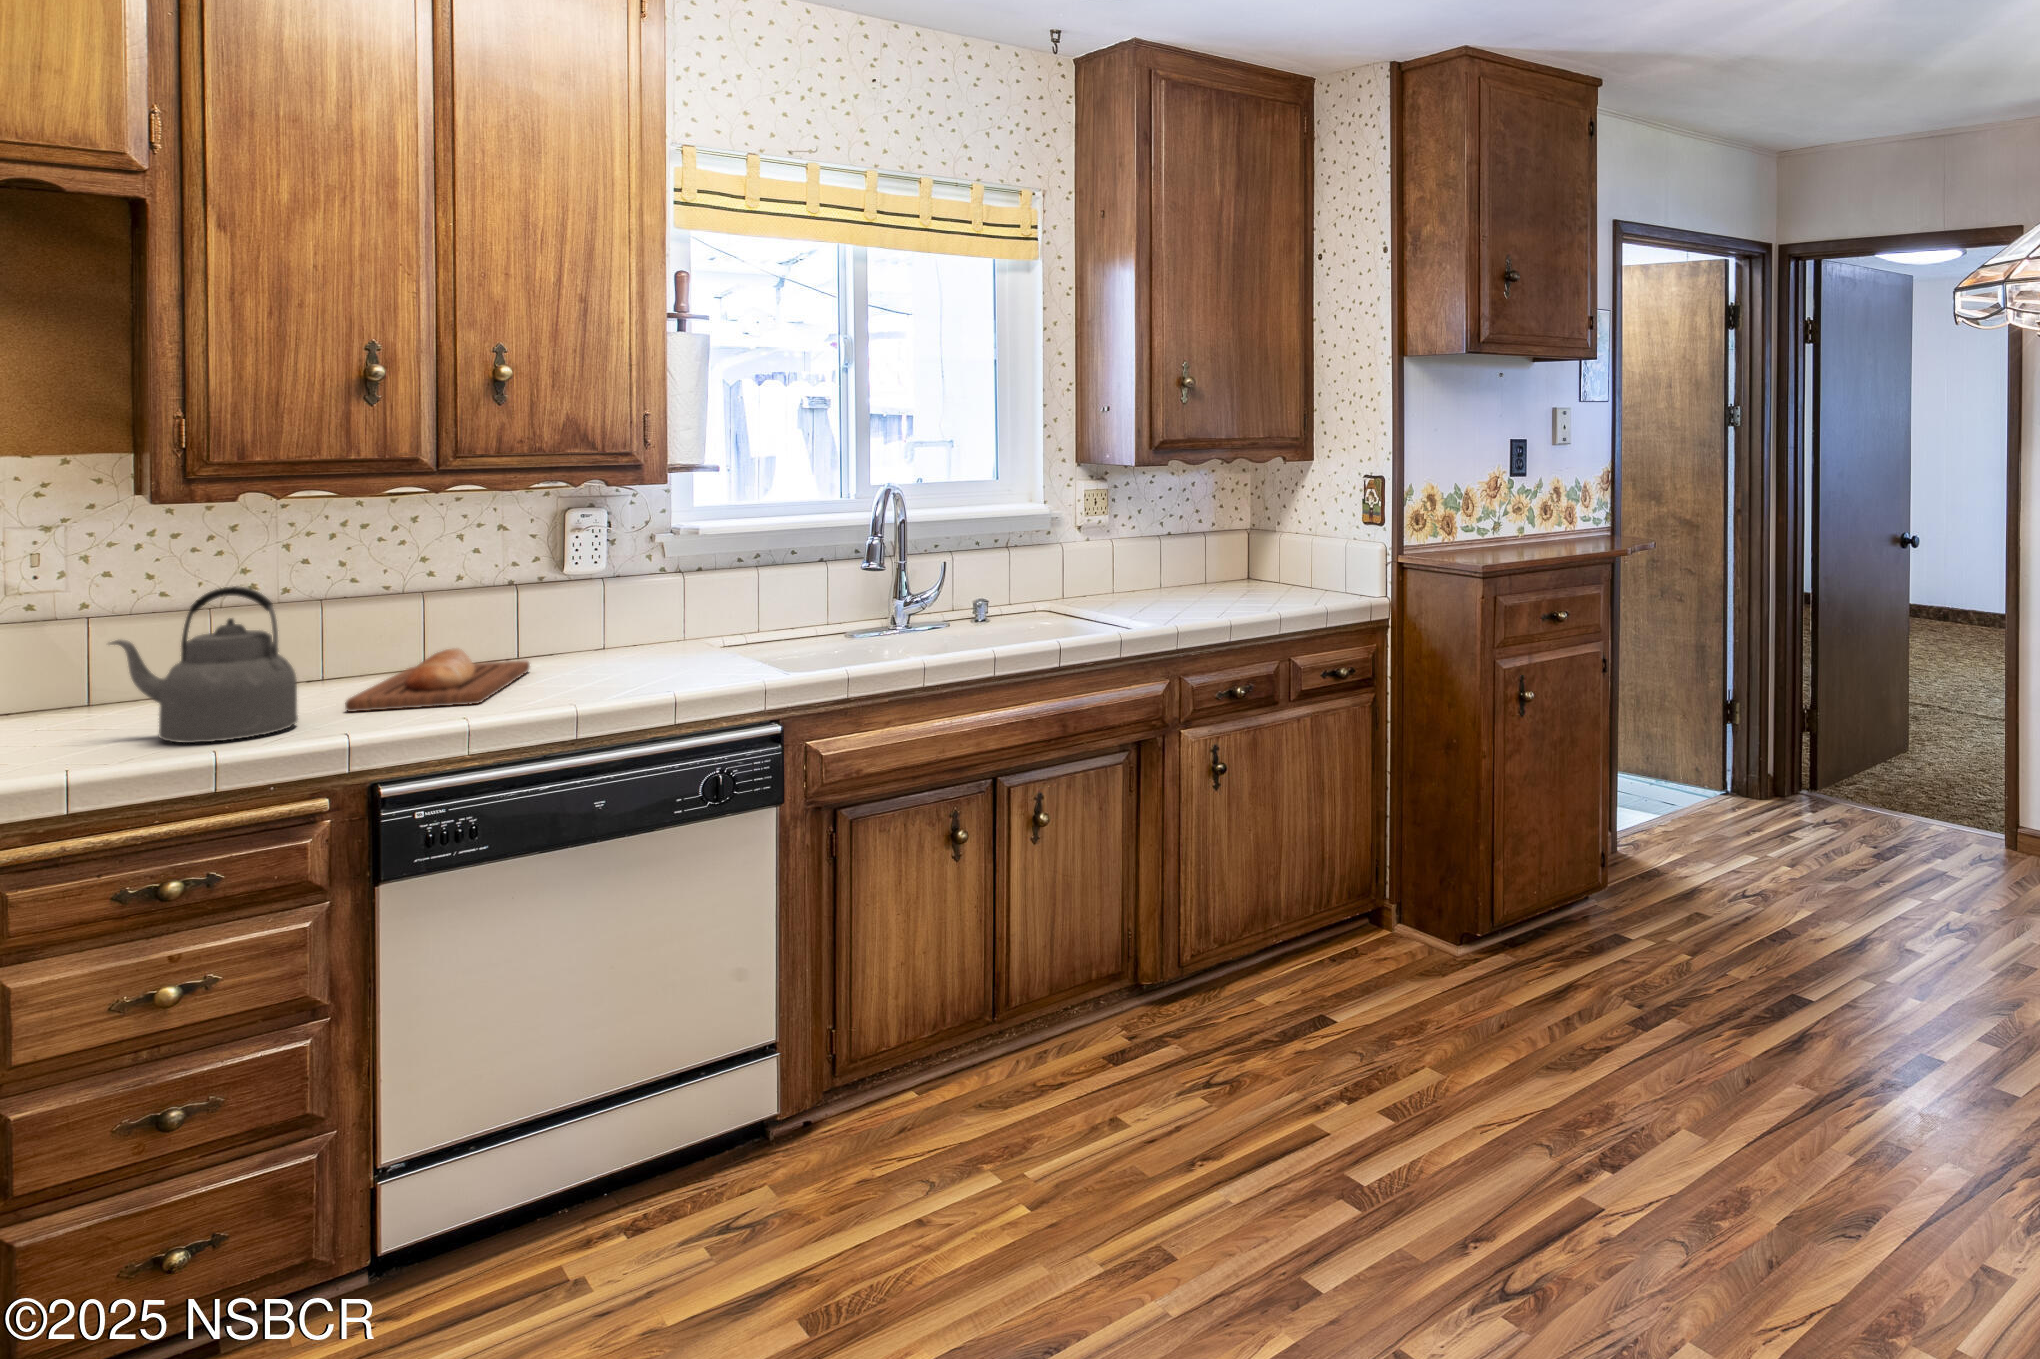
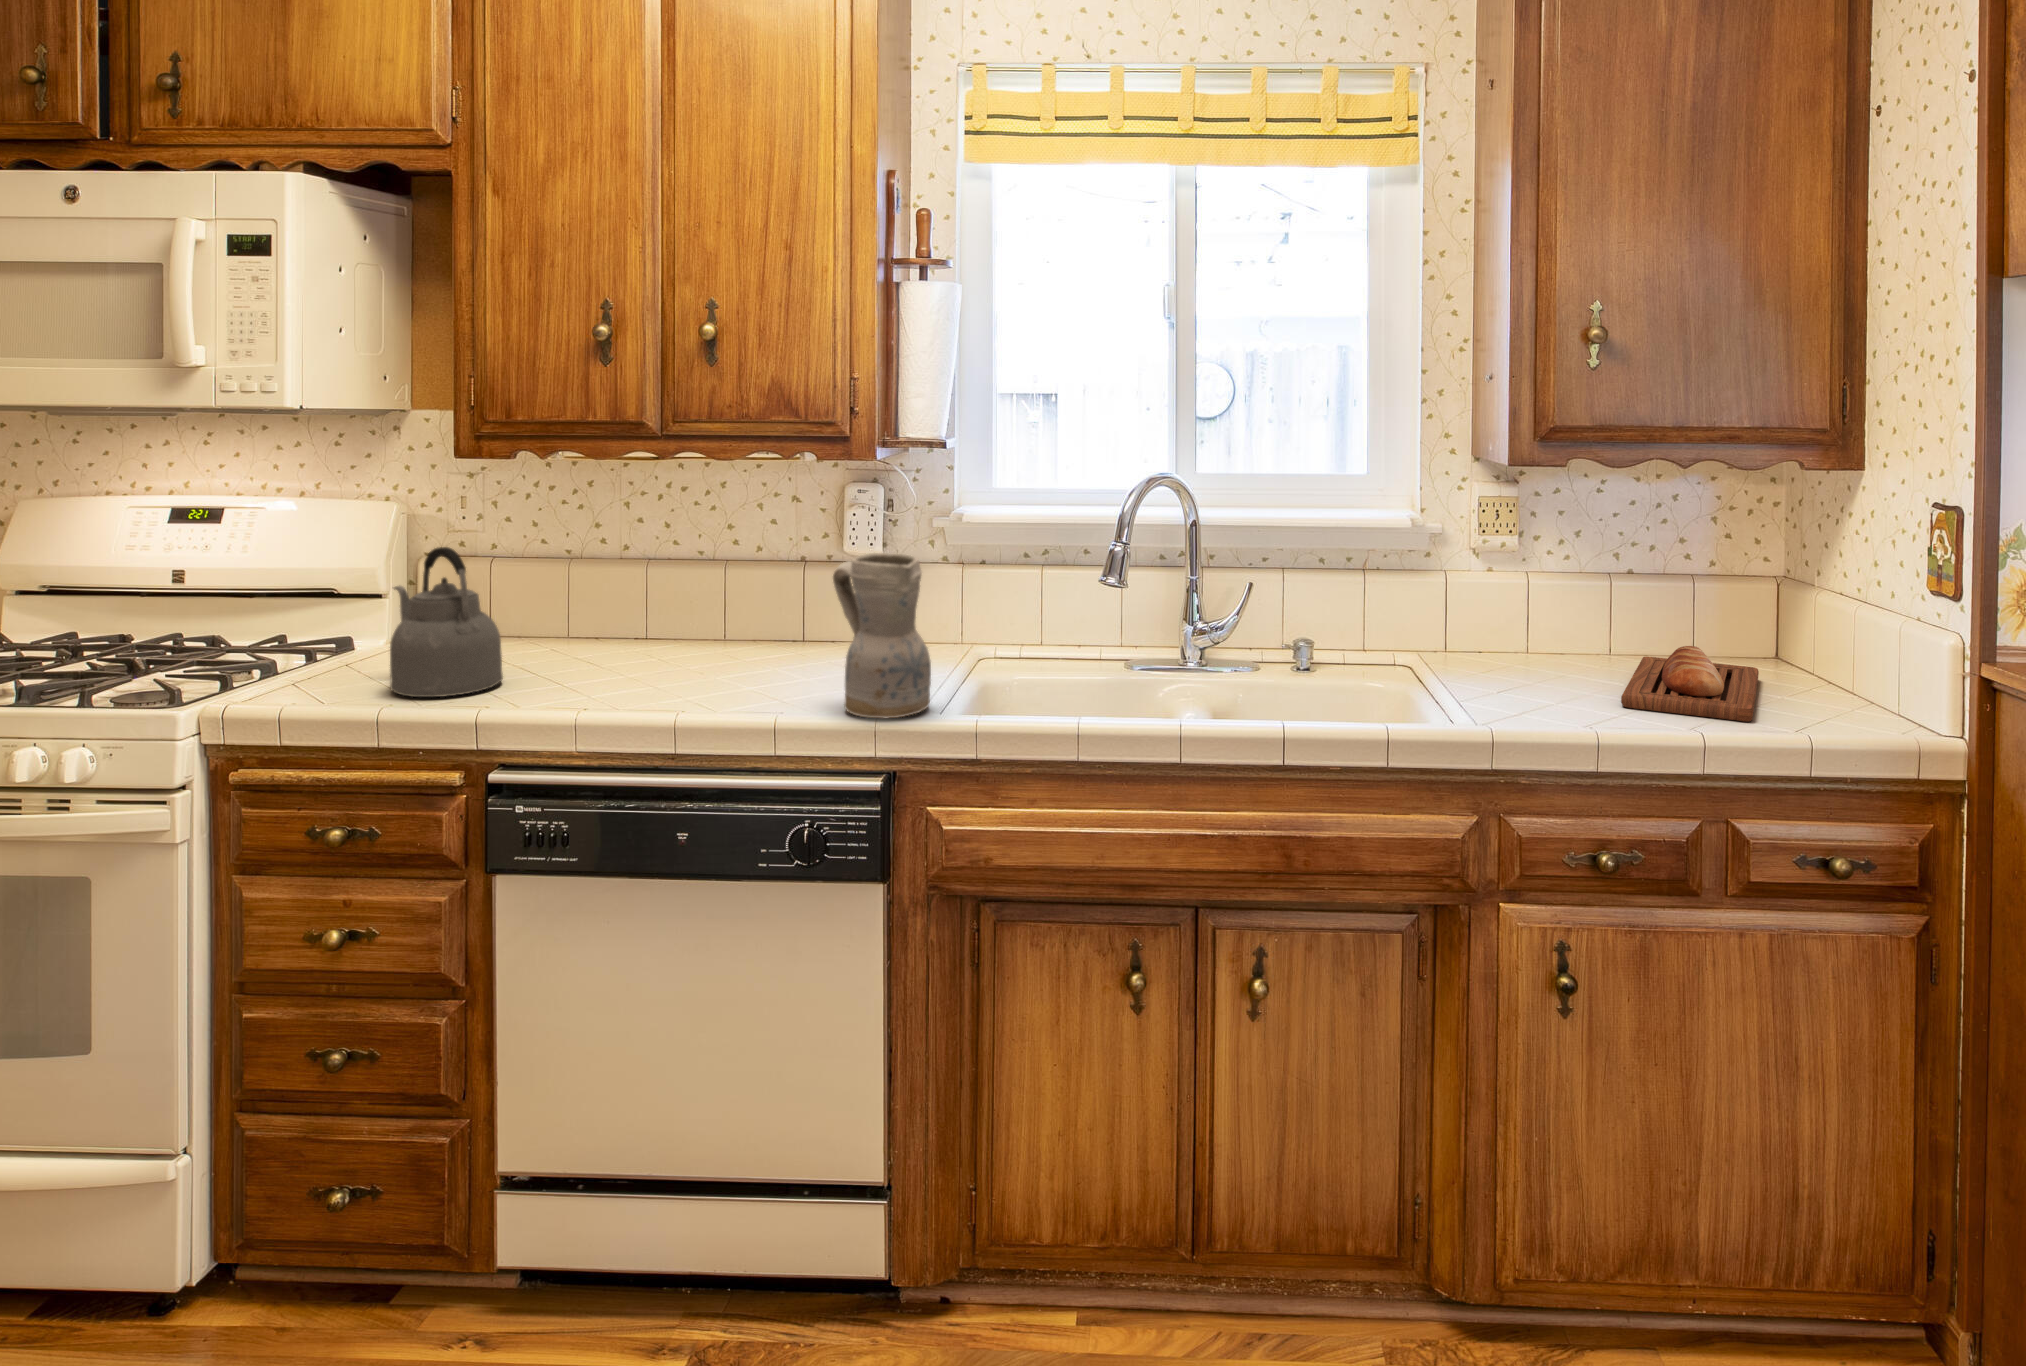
ceramic pitcher: none [696,550,792,681] -> present [833,553,931,719]
bread loaf: present [345,649,530,712] -> present [1621,646,1759,722]

